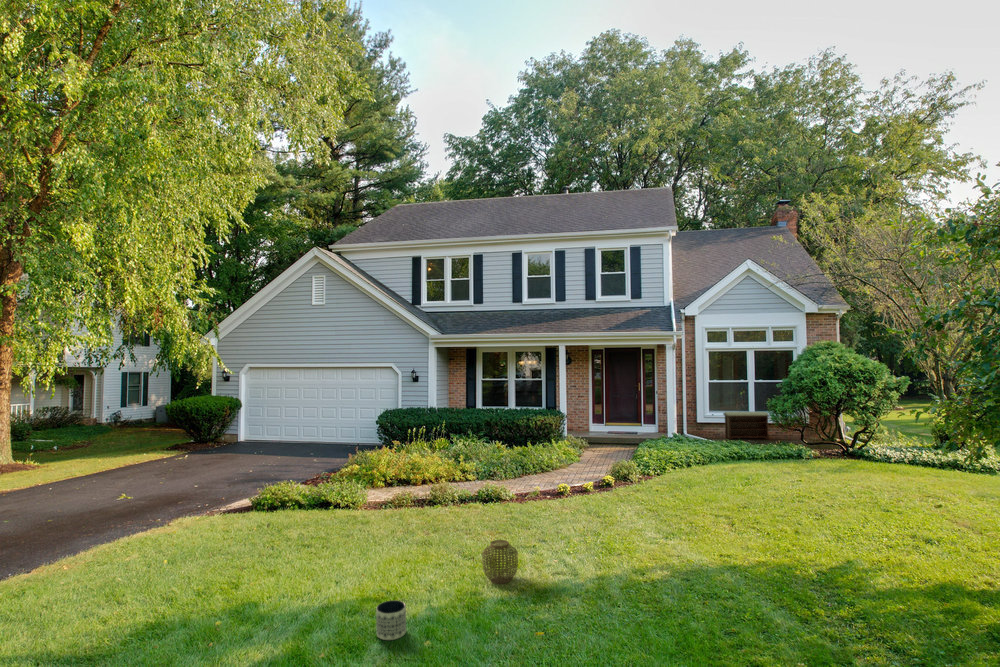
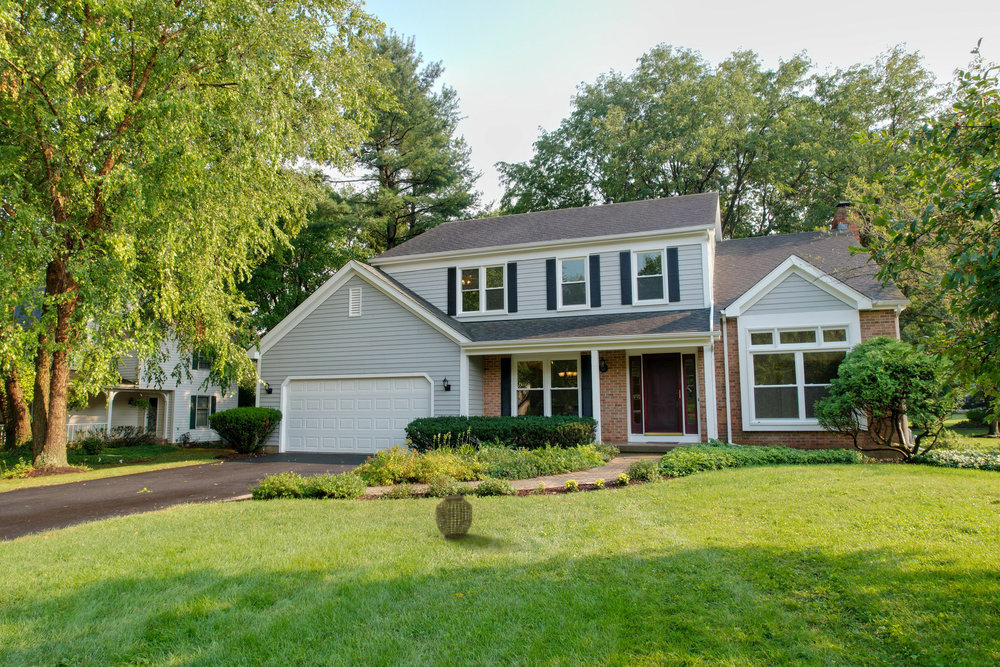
bench: present [723,412,769,439] -> none [770,419,822,449]
planter: present [376,600,406,640] -> none [307,534,337,569]

